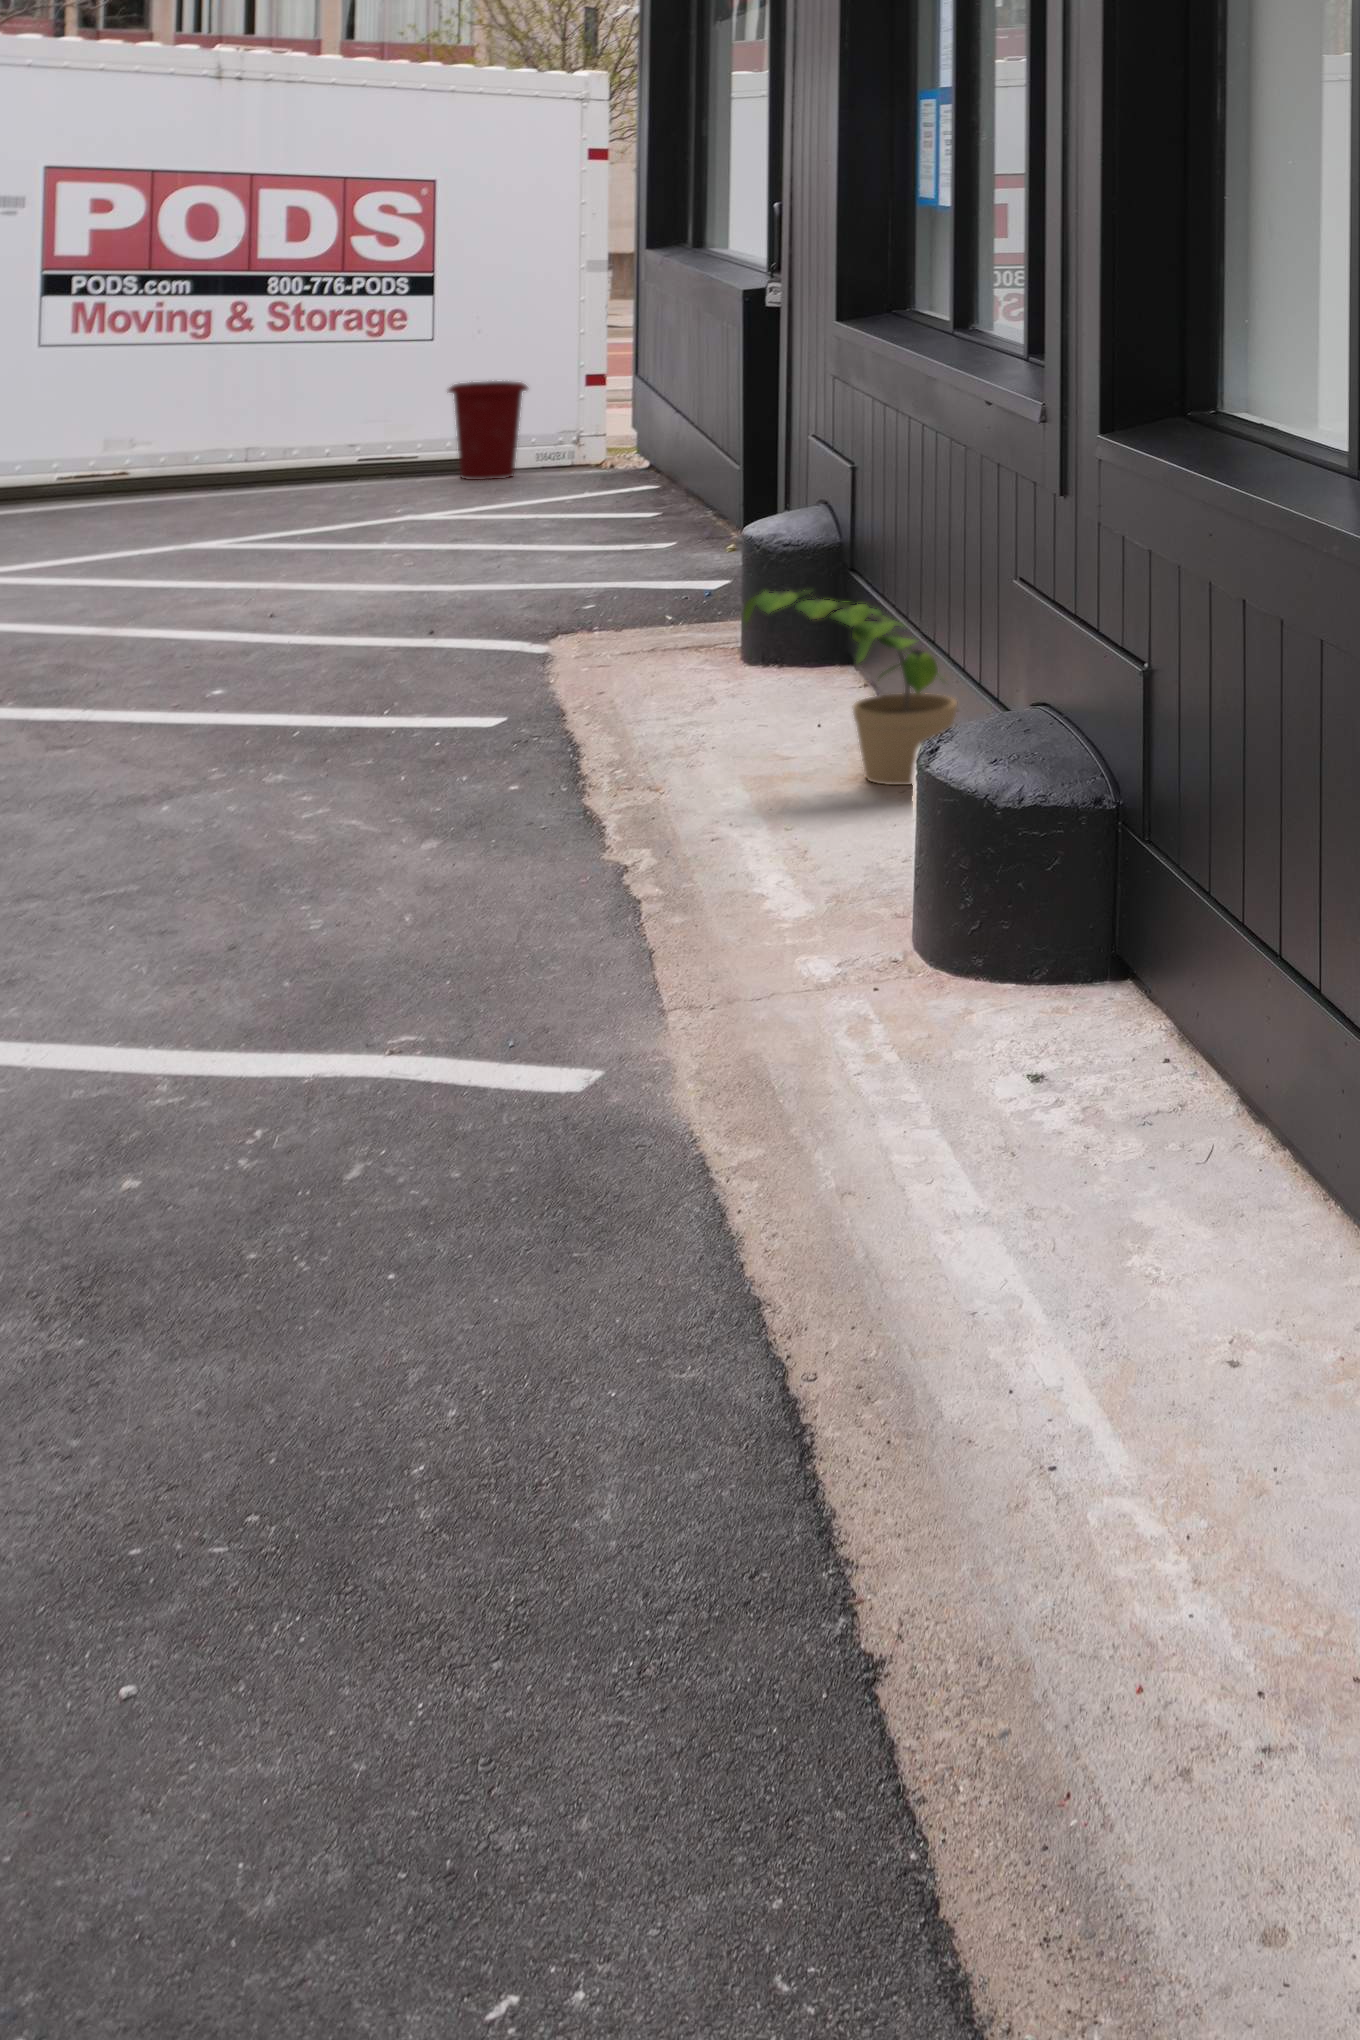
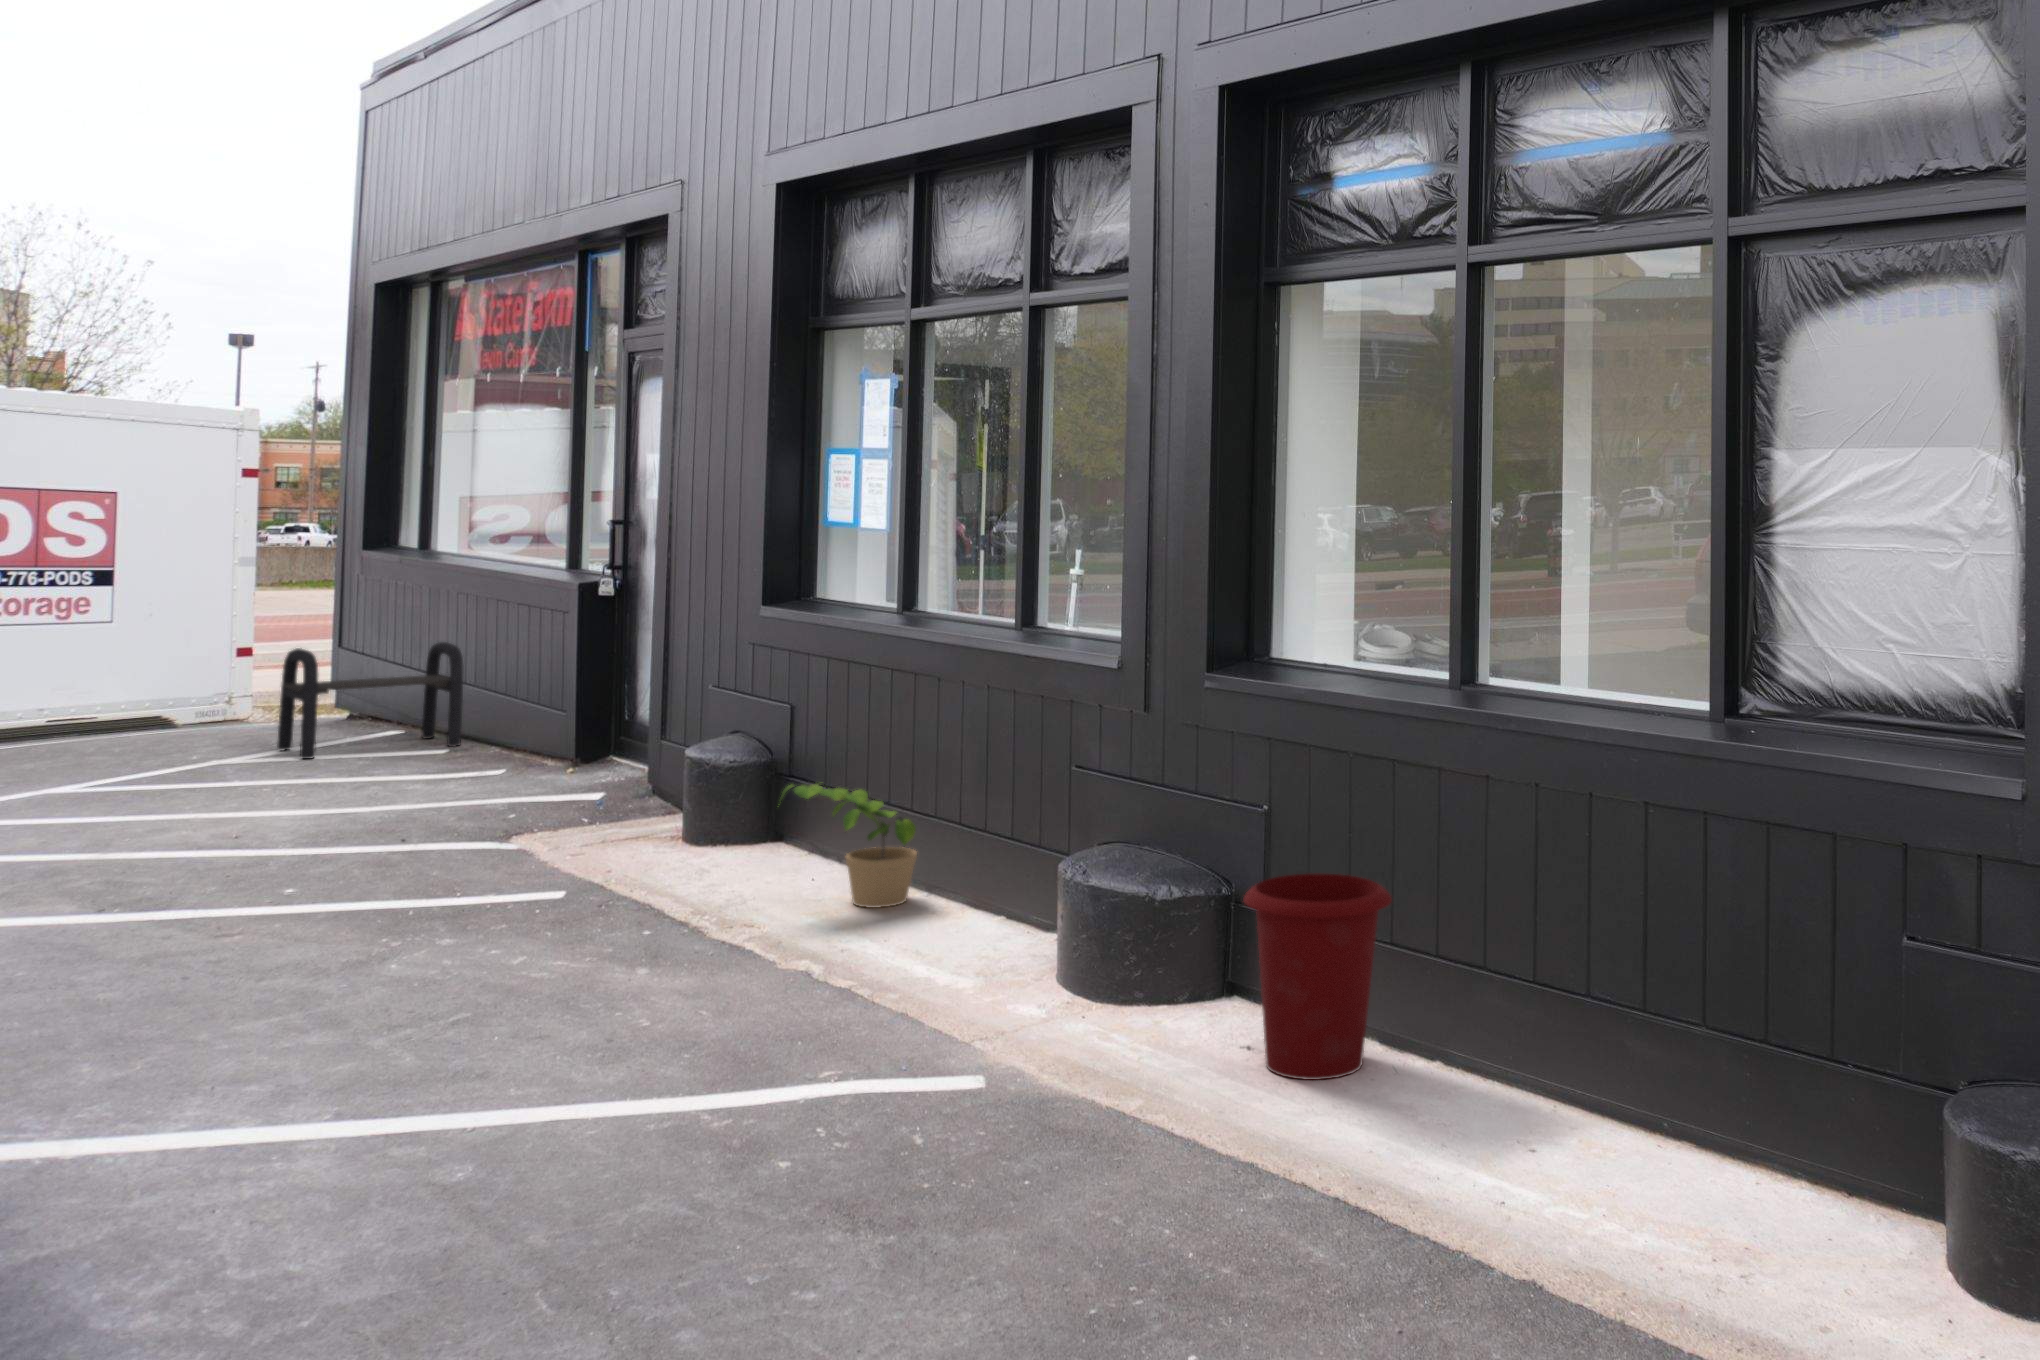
bench: none [548,372,749,523] -> present [277,642,463,759]
waste bin: present [448,381,528,480] -> present [1243,874,1392,1080]

